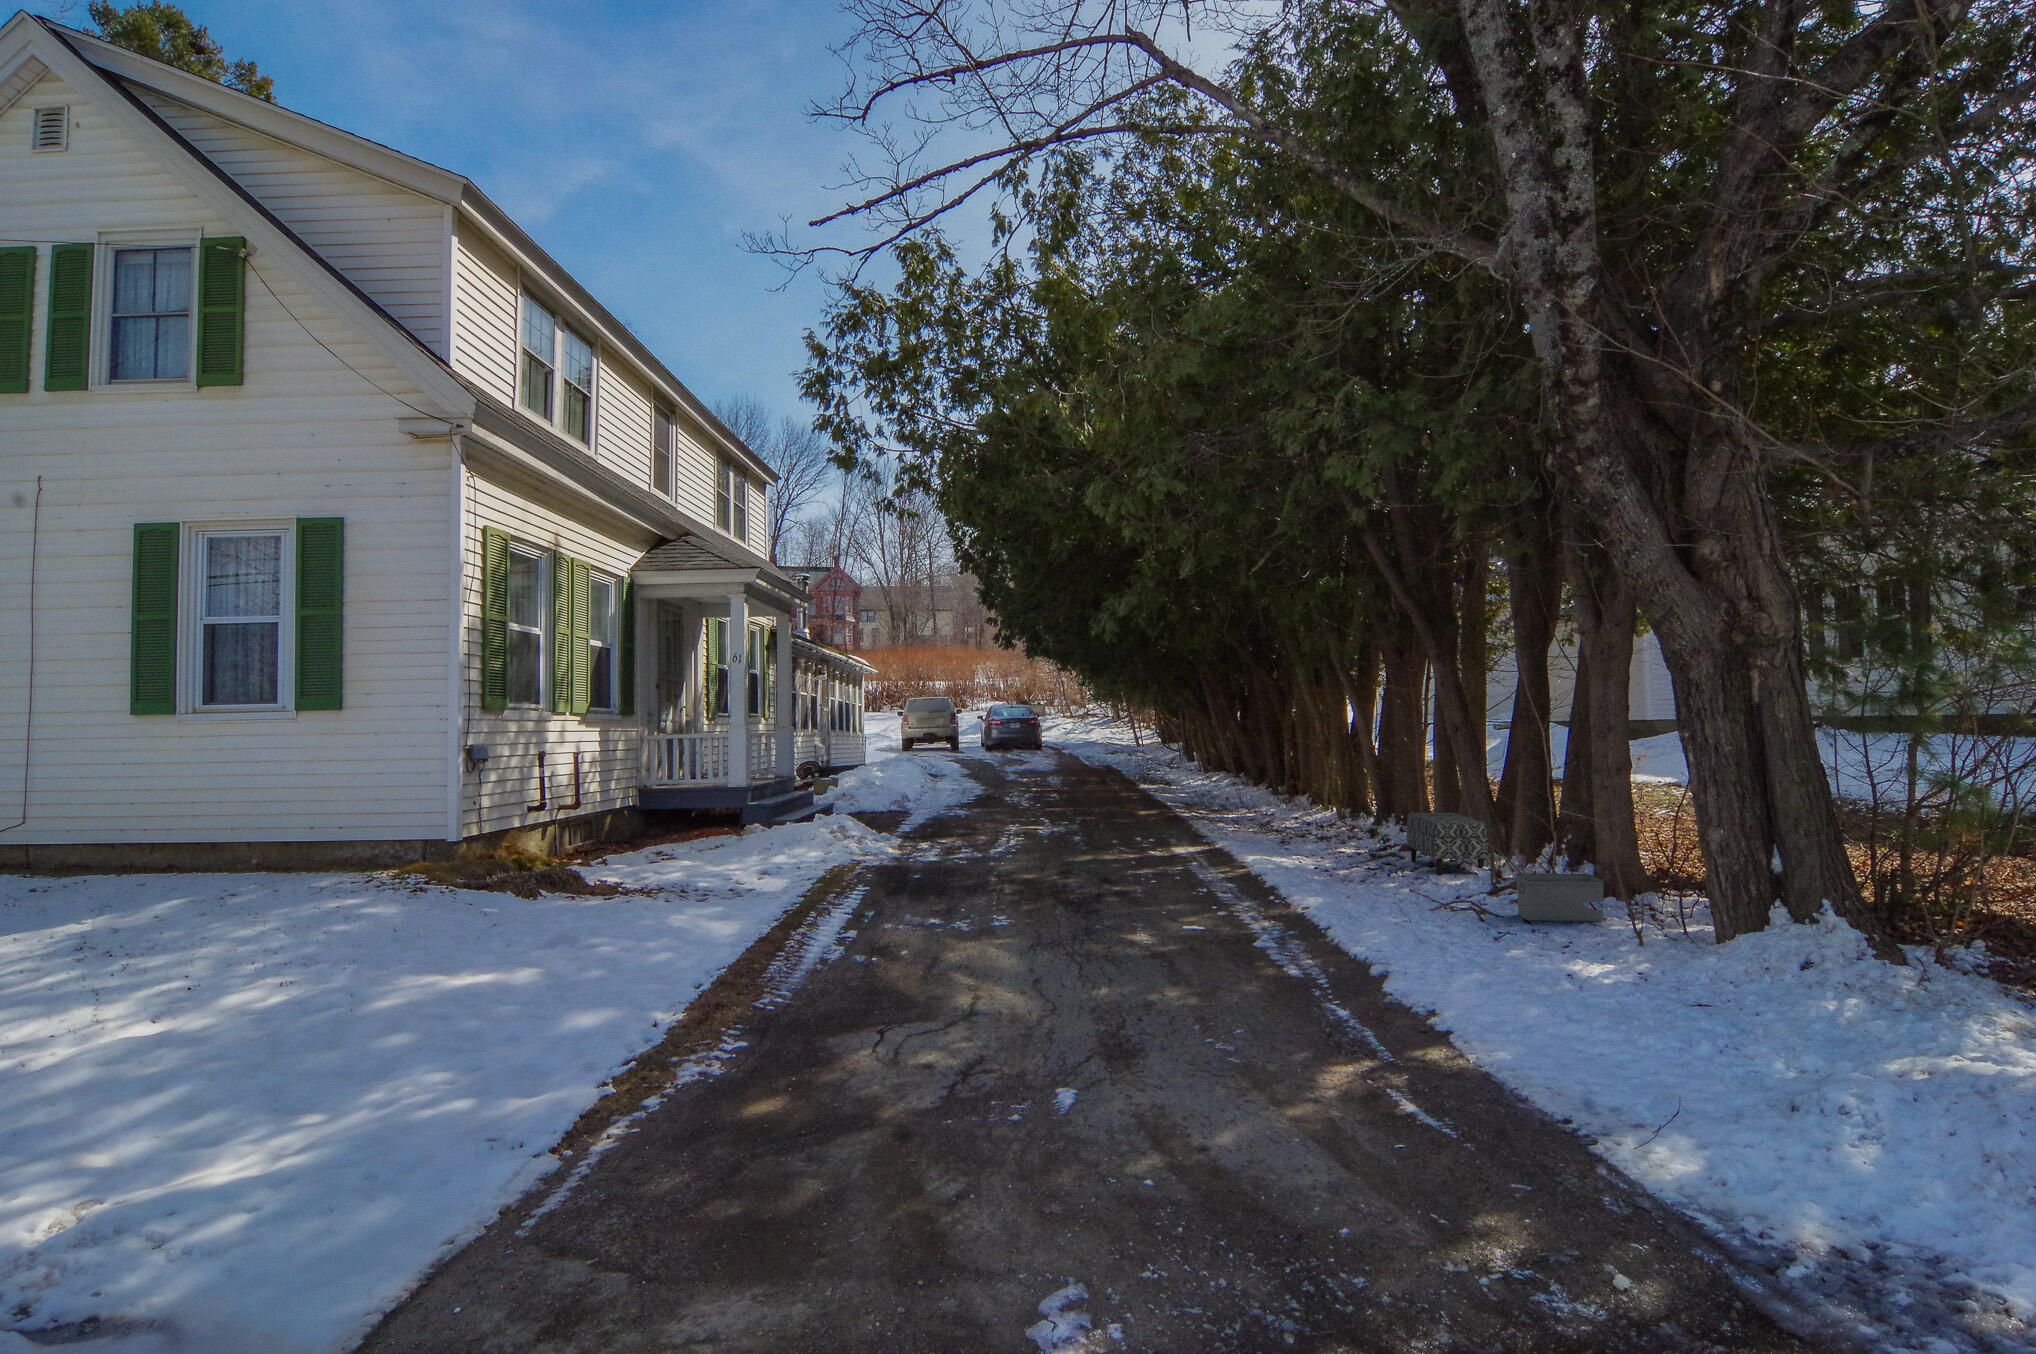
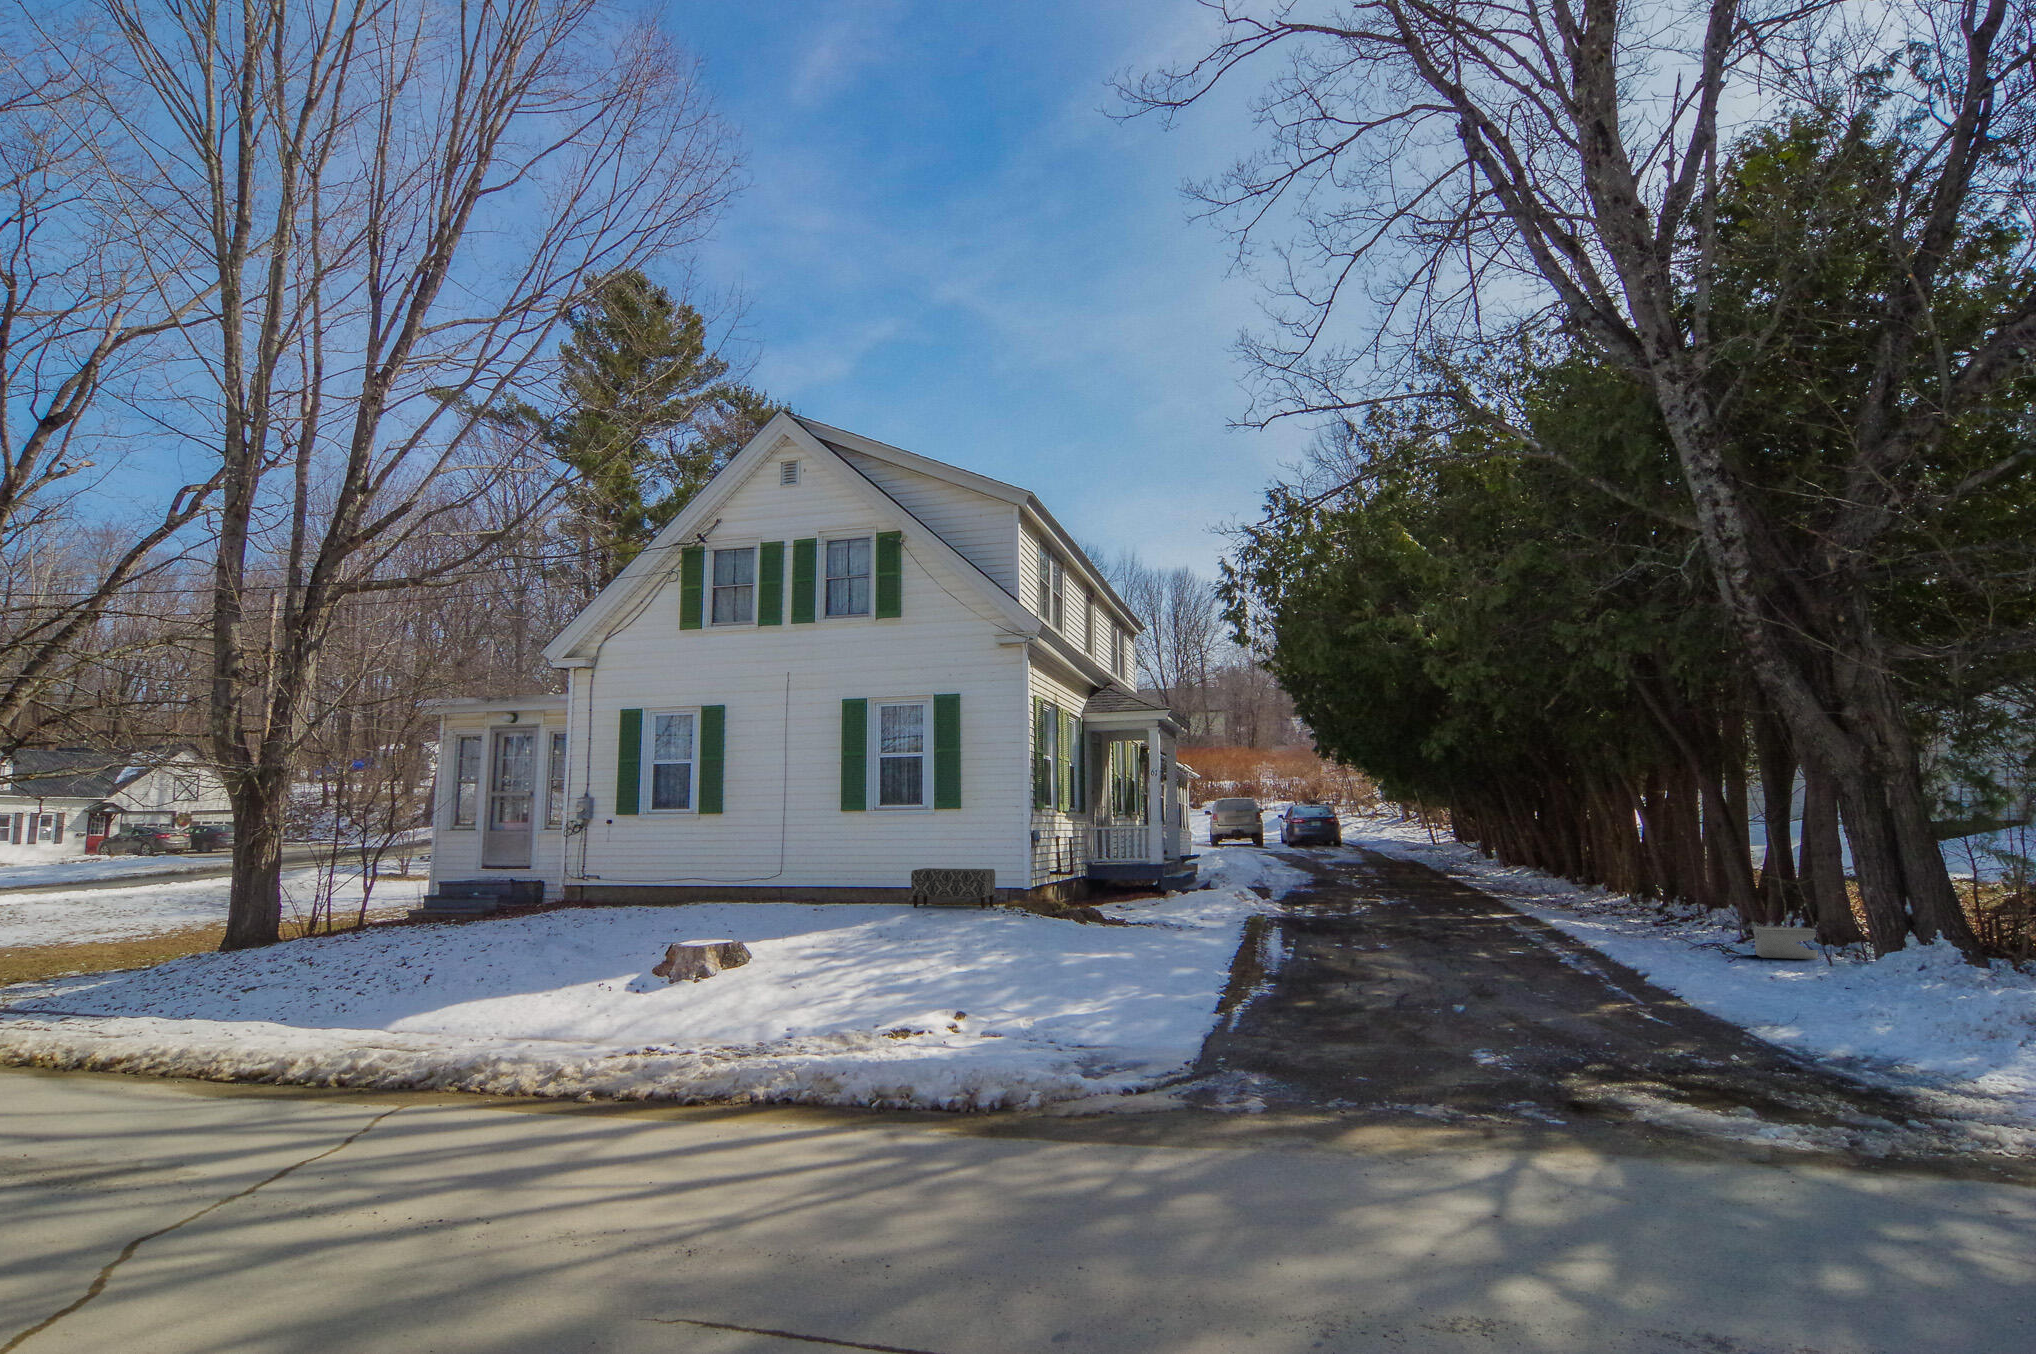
bench: present [1407,813,1488,875] -> present [911,868,995,909]

